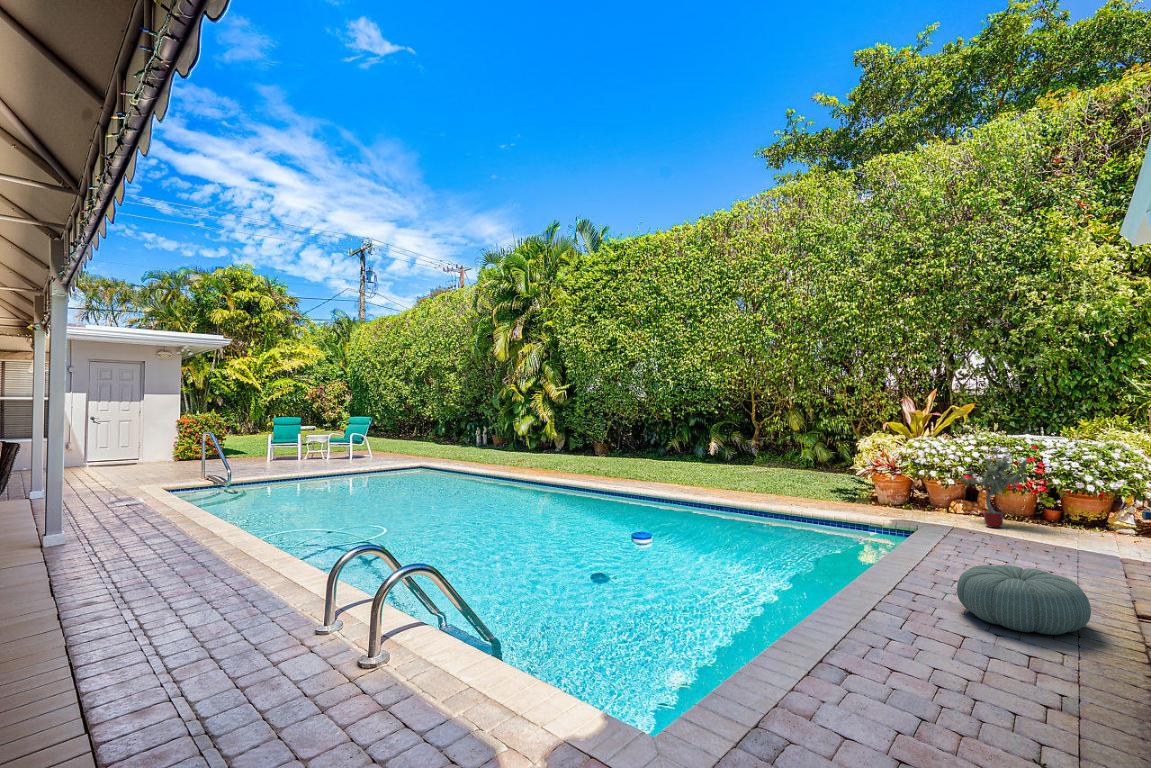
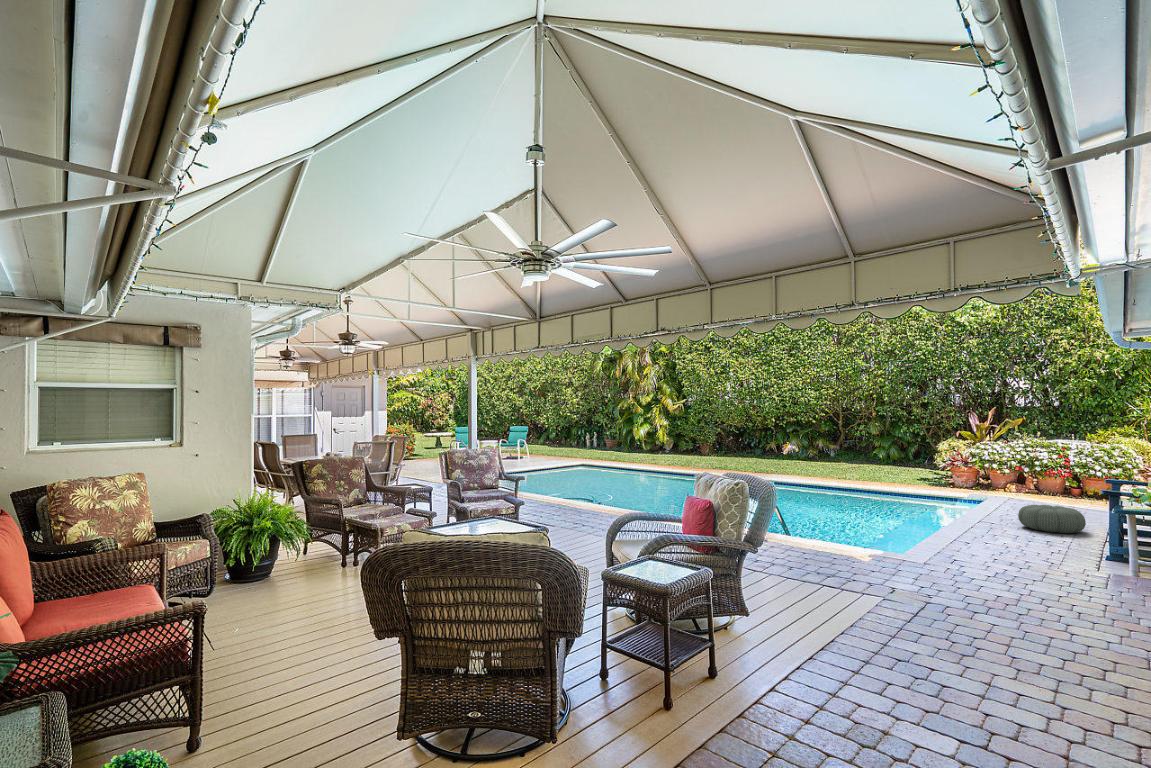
potted tree: present [961,447,1028,528] -> none [1014,448,1060,499]

